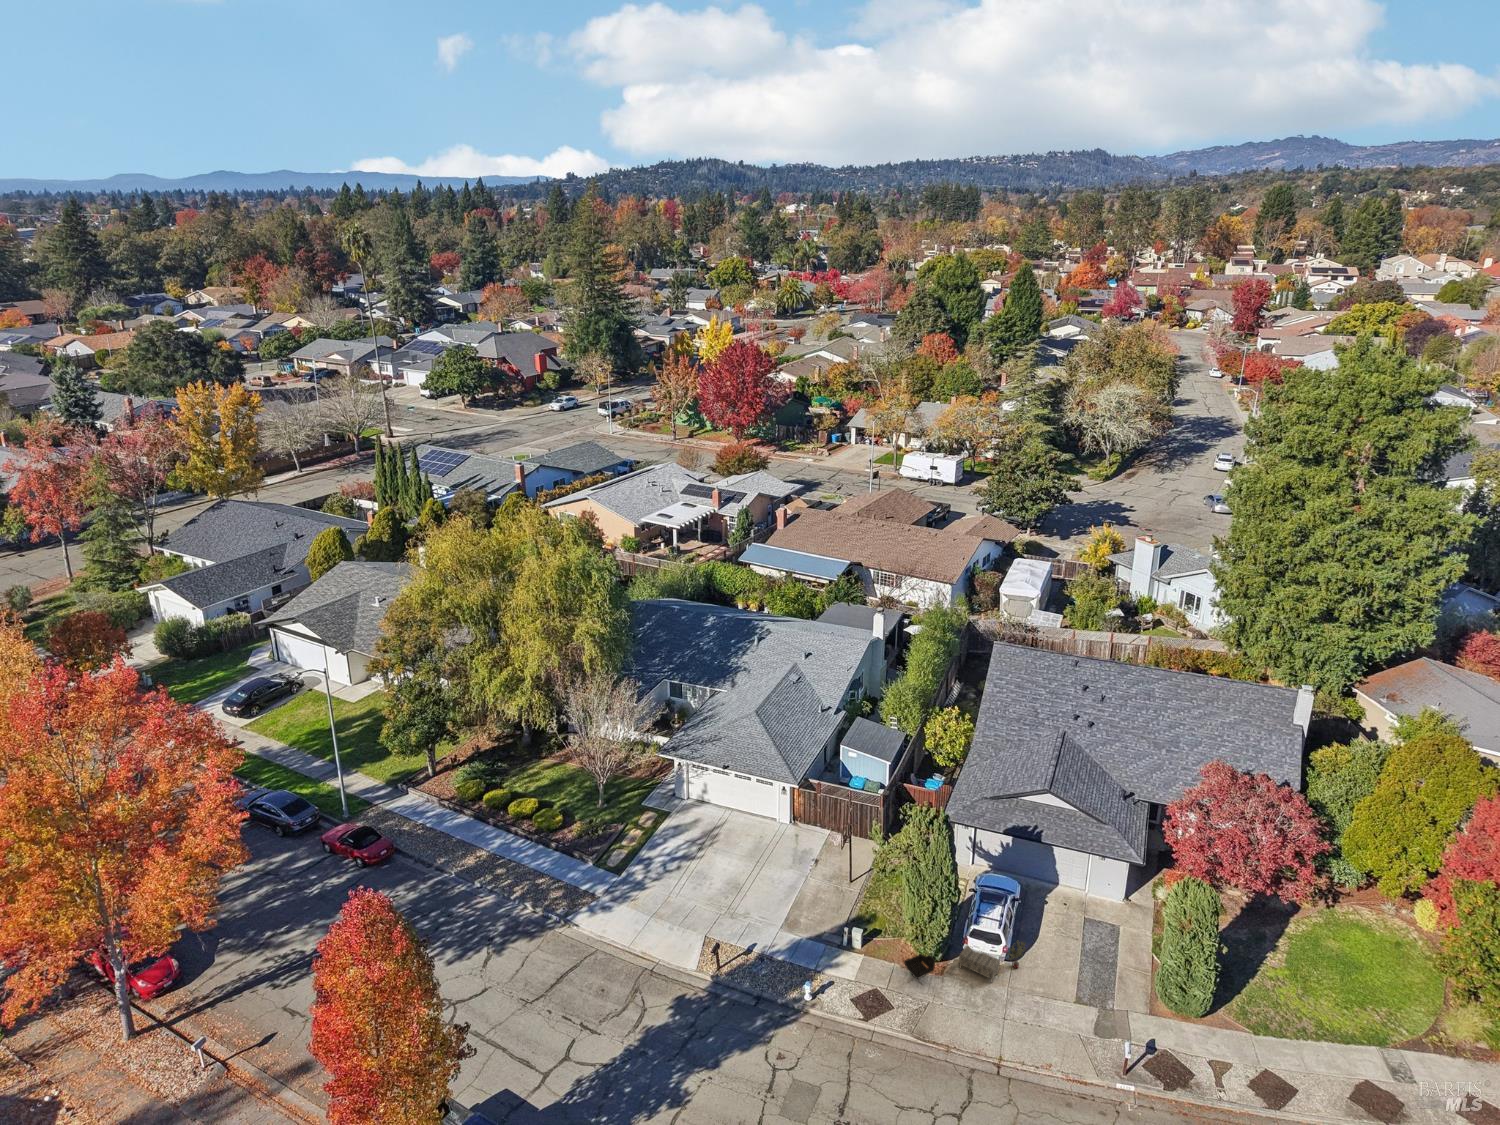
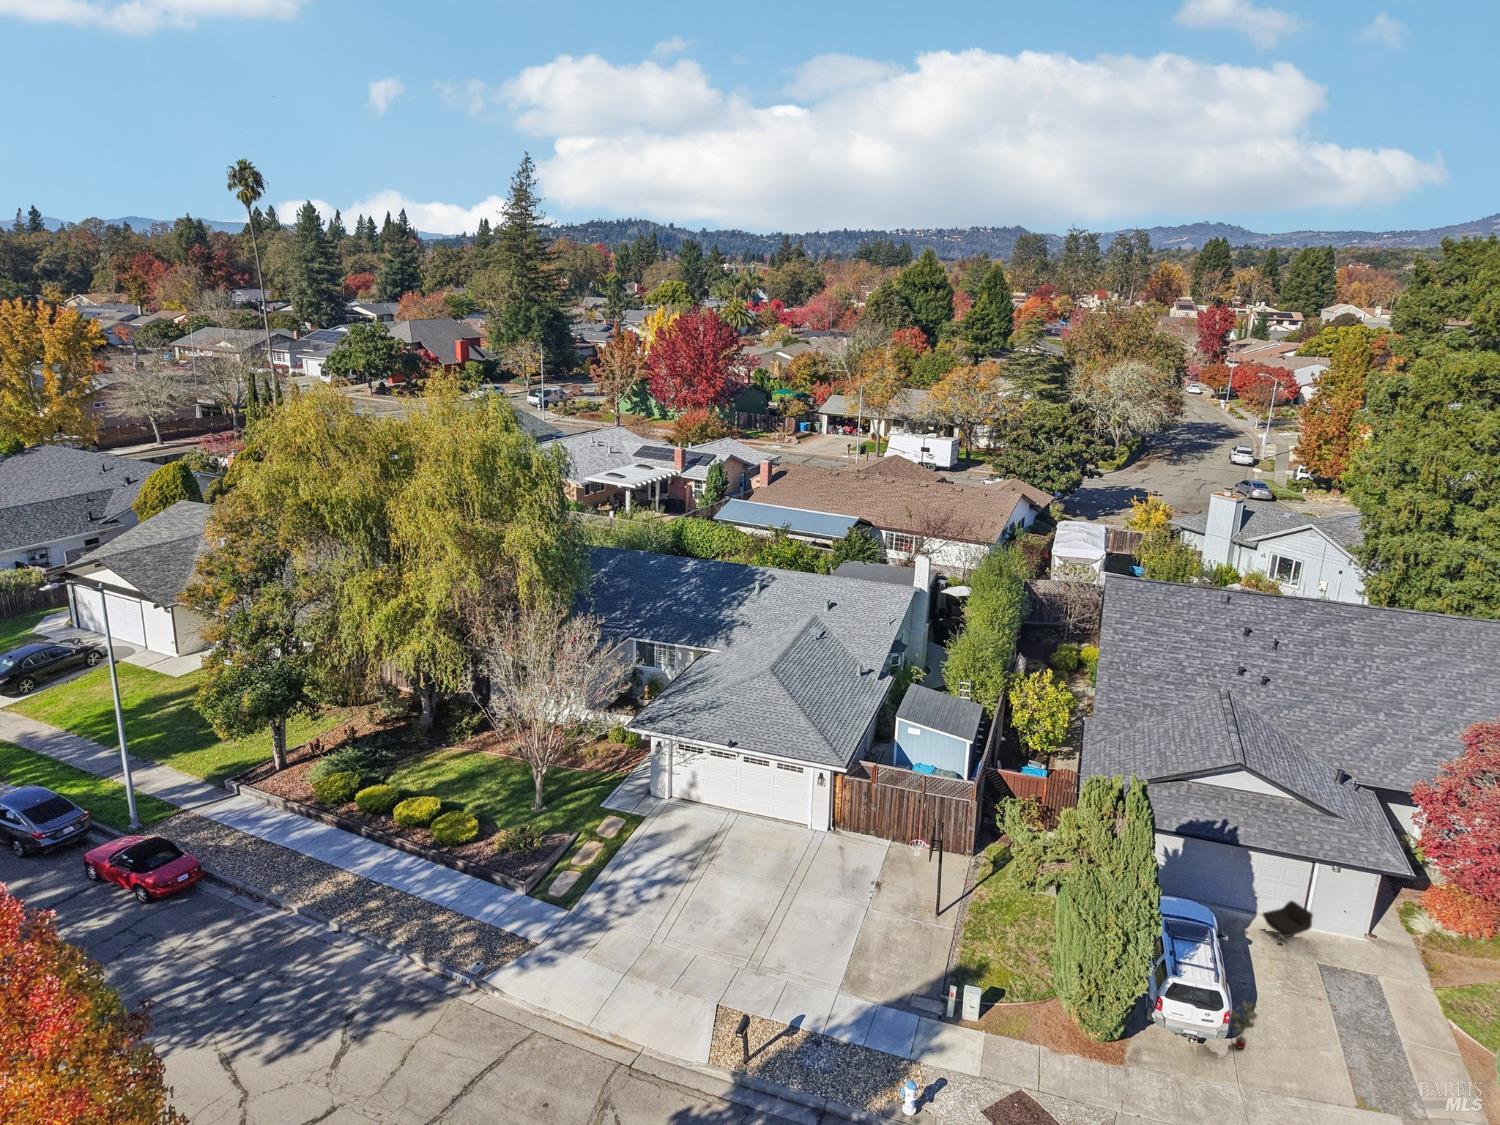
bench: present [959,946,1000,982] -> none [1150,1011,1222,1075]
lounge chair: present [904,954,935,981] -> present [1263,901,1313,940]

